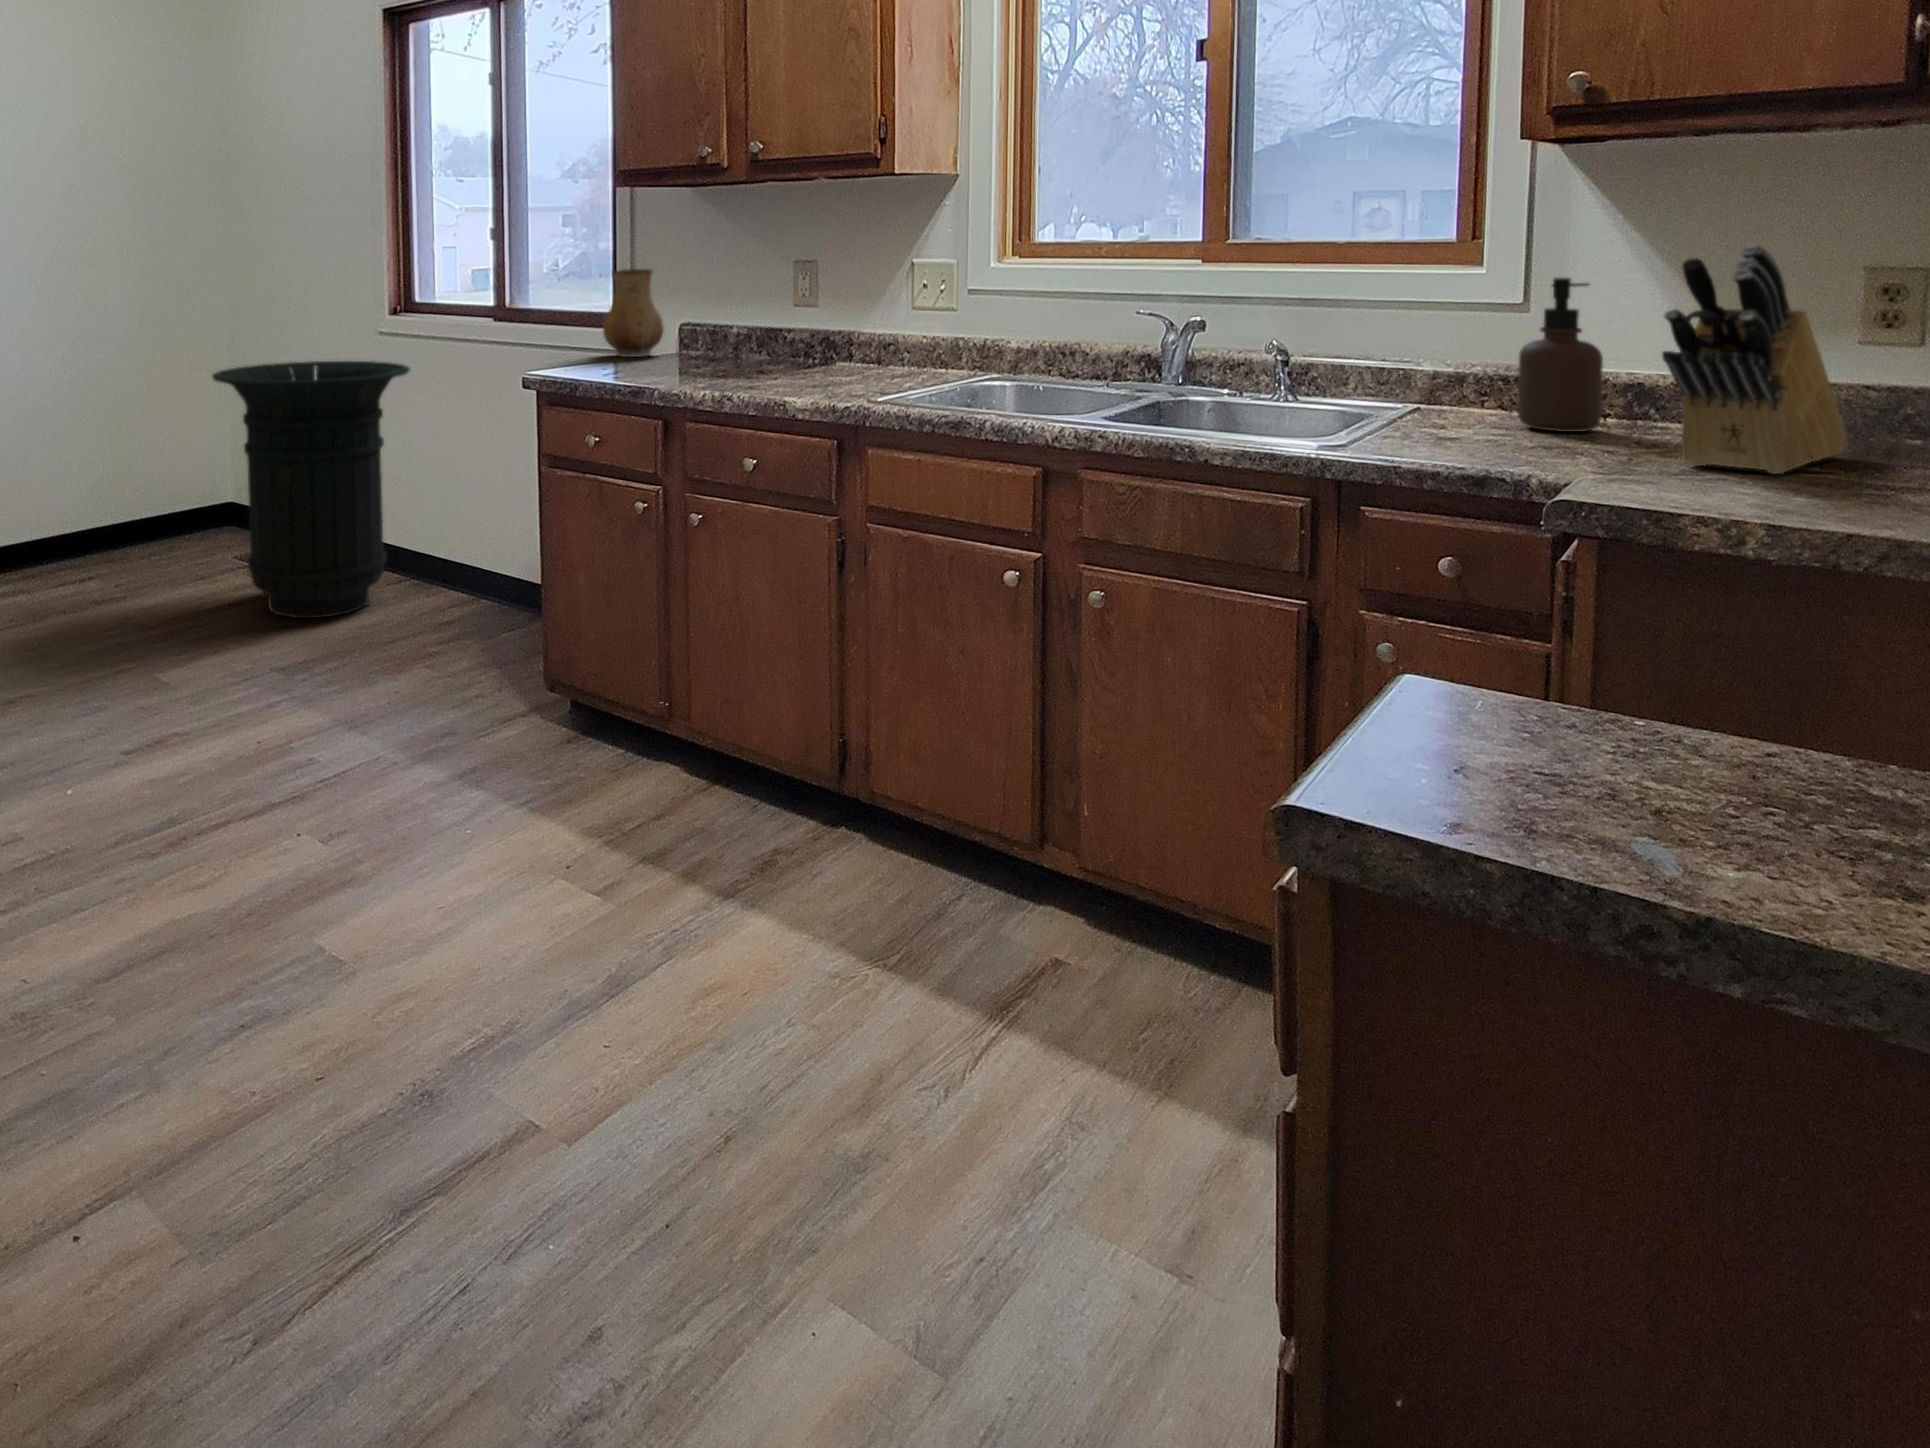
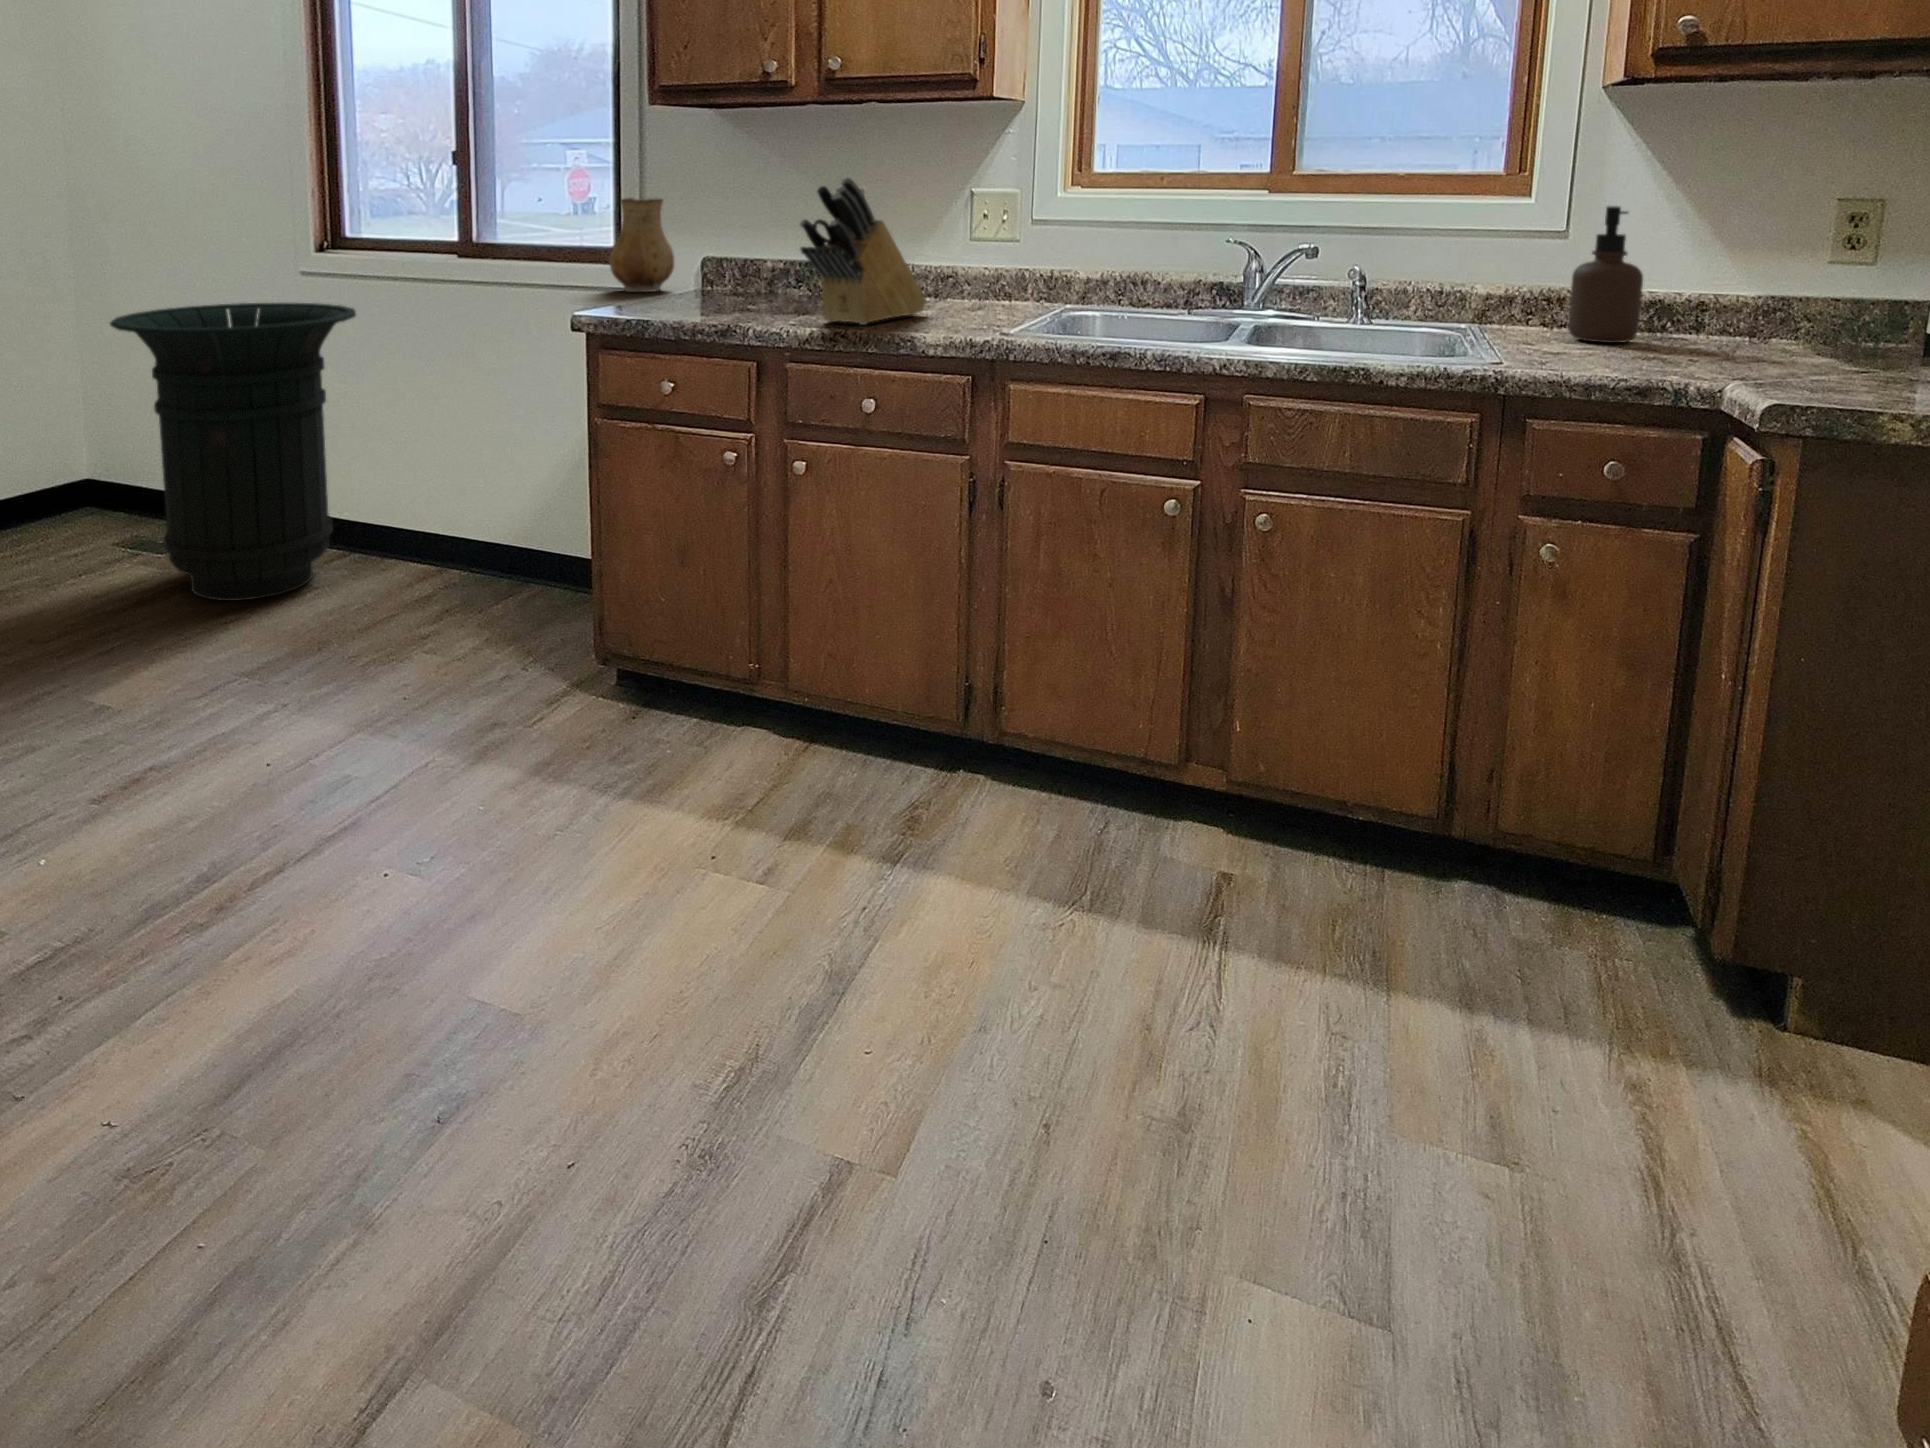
knife block: present [1662,245,1847,474] -> present [800,177,926,325]

